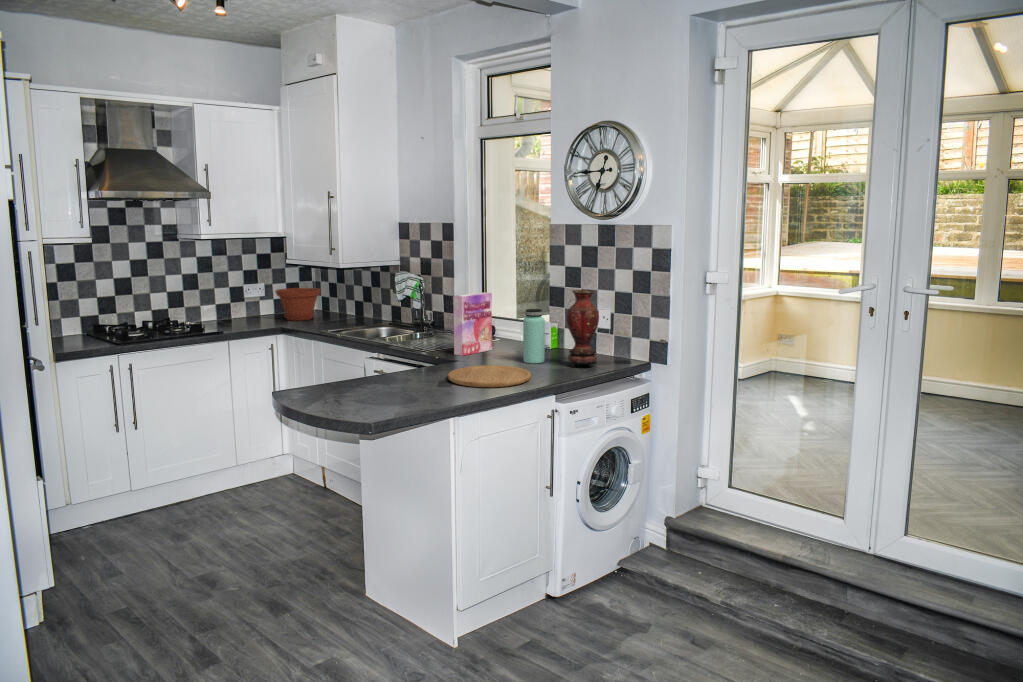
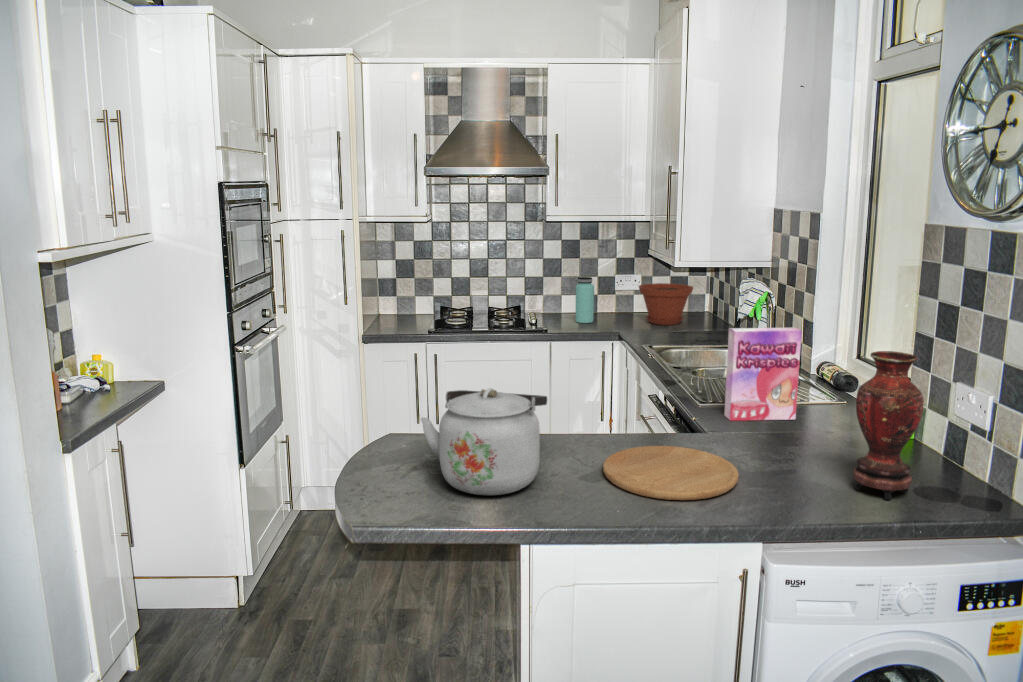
bottle: present [523,309,545,363] -> present [576,277,594,323]
kettle: none [360,333,444,405] -> present [421,388,547,495]

